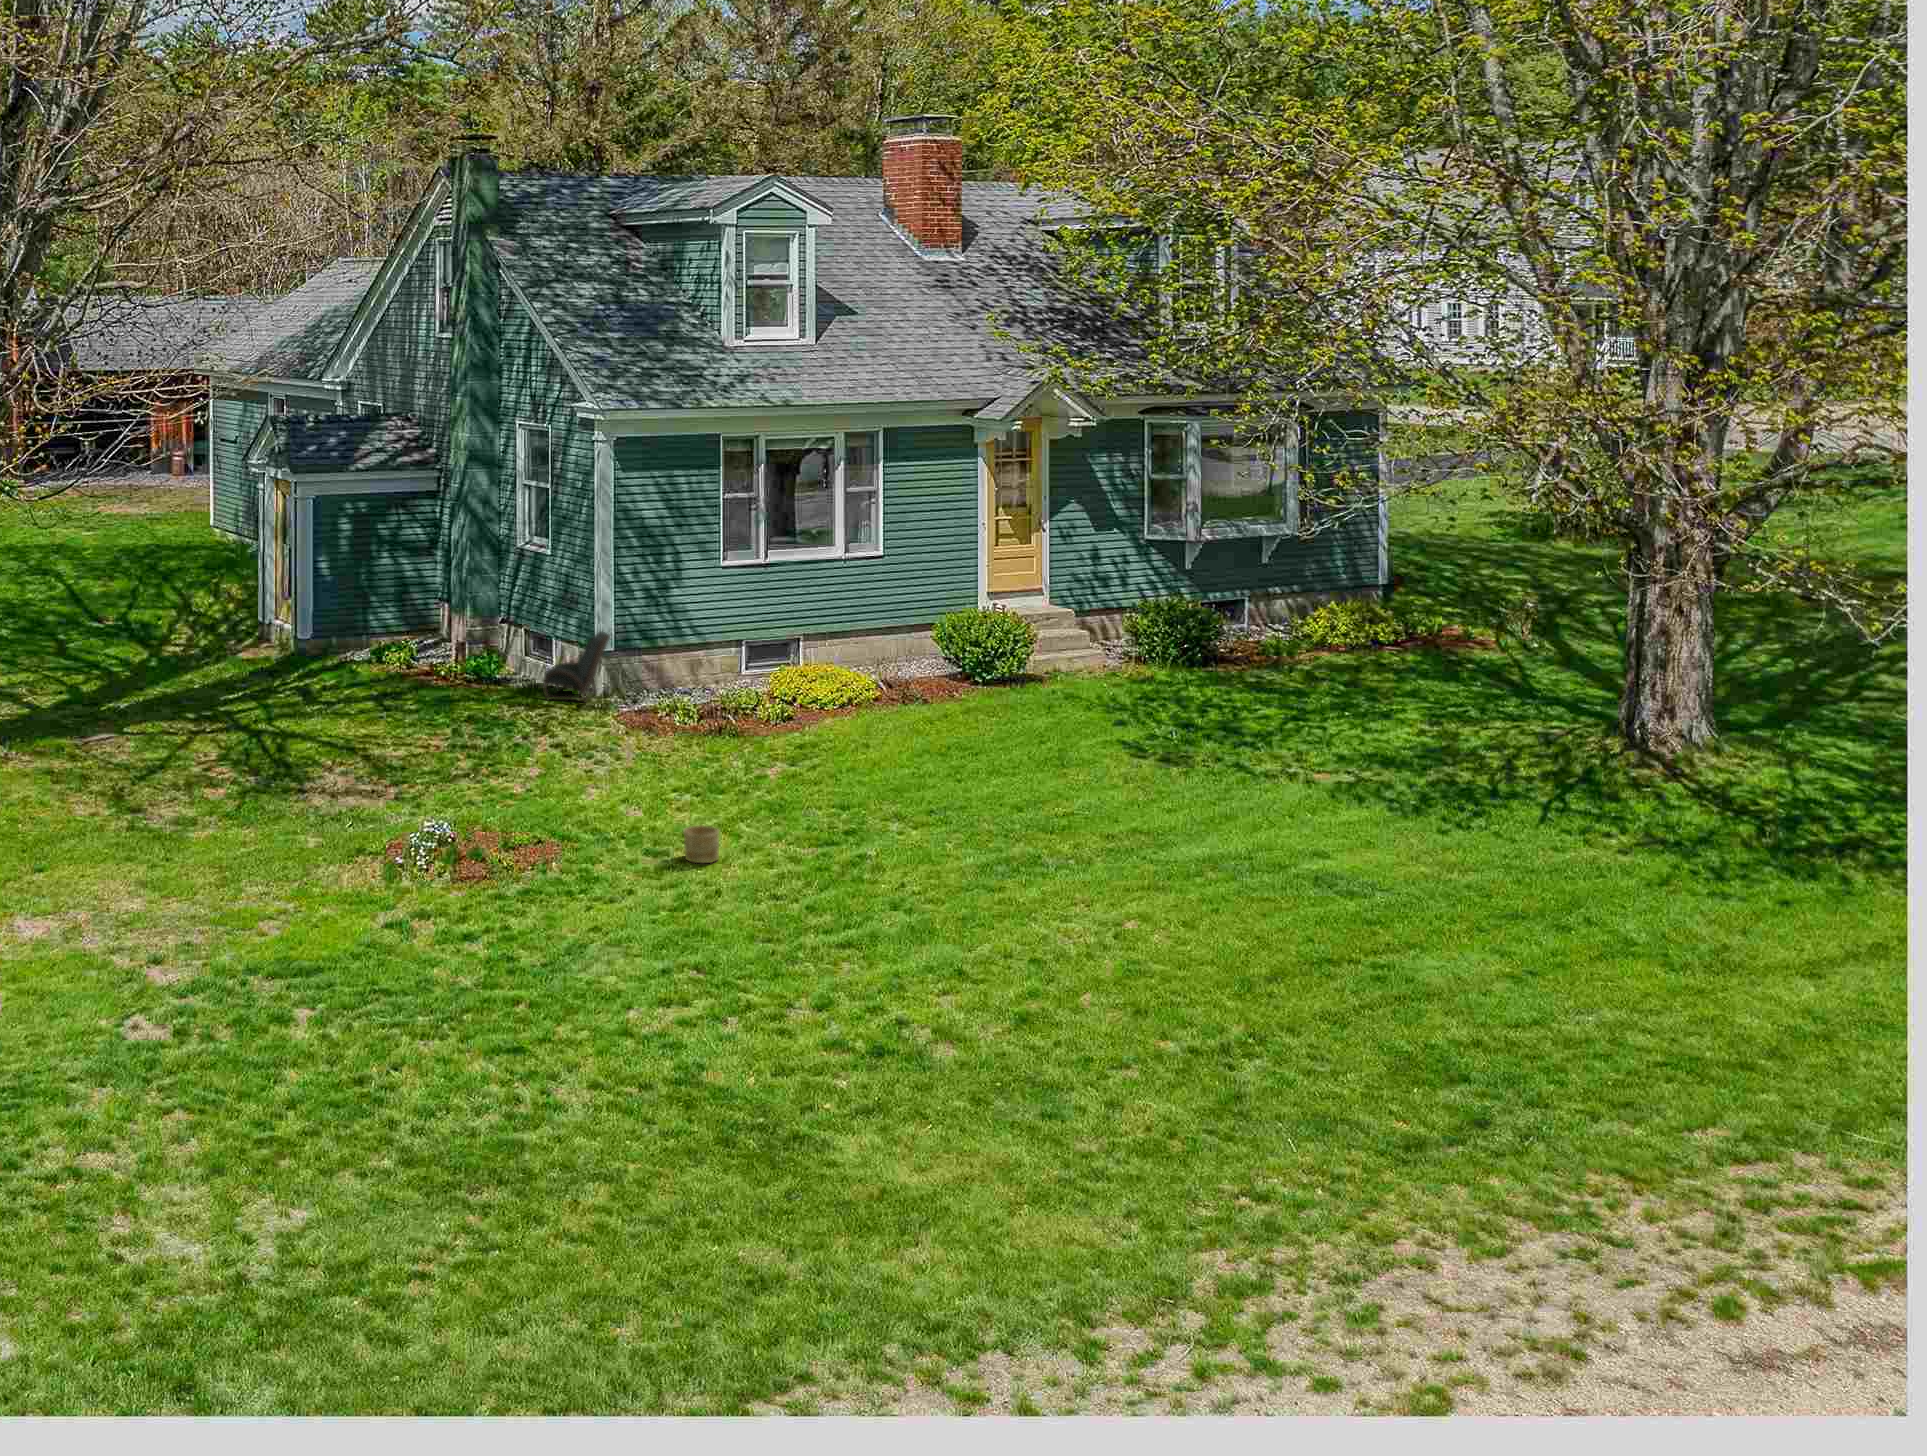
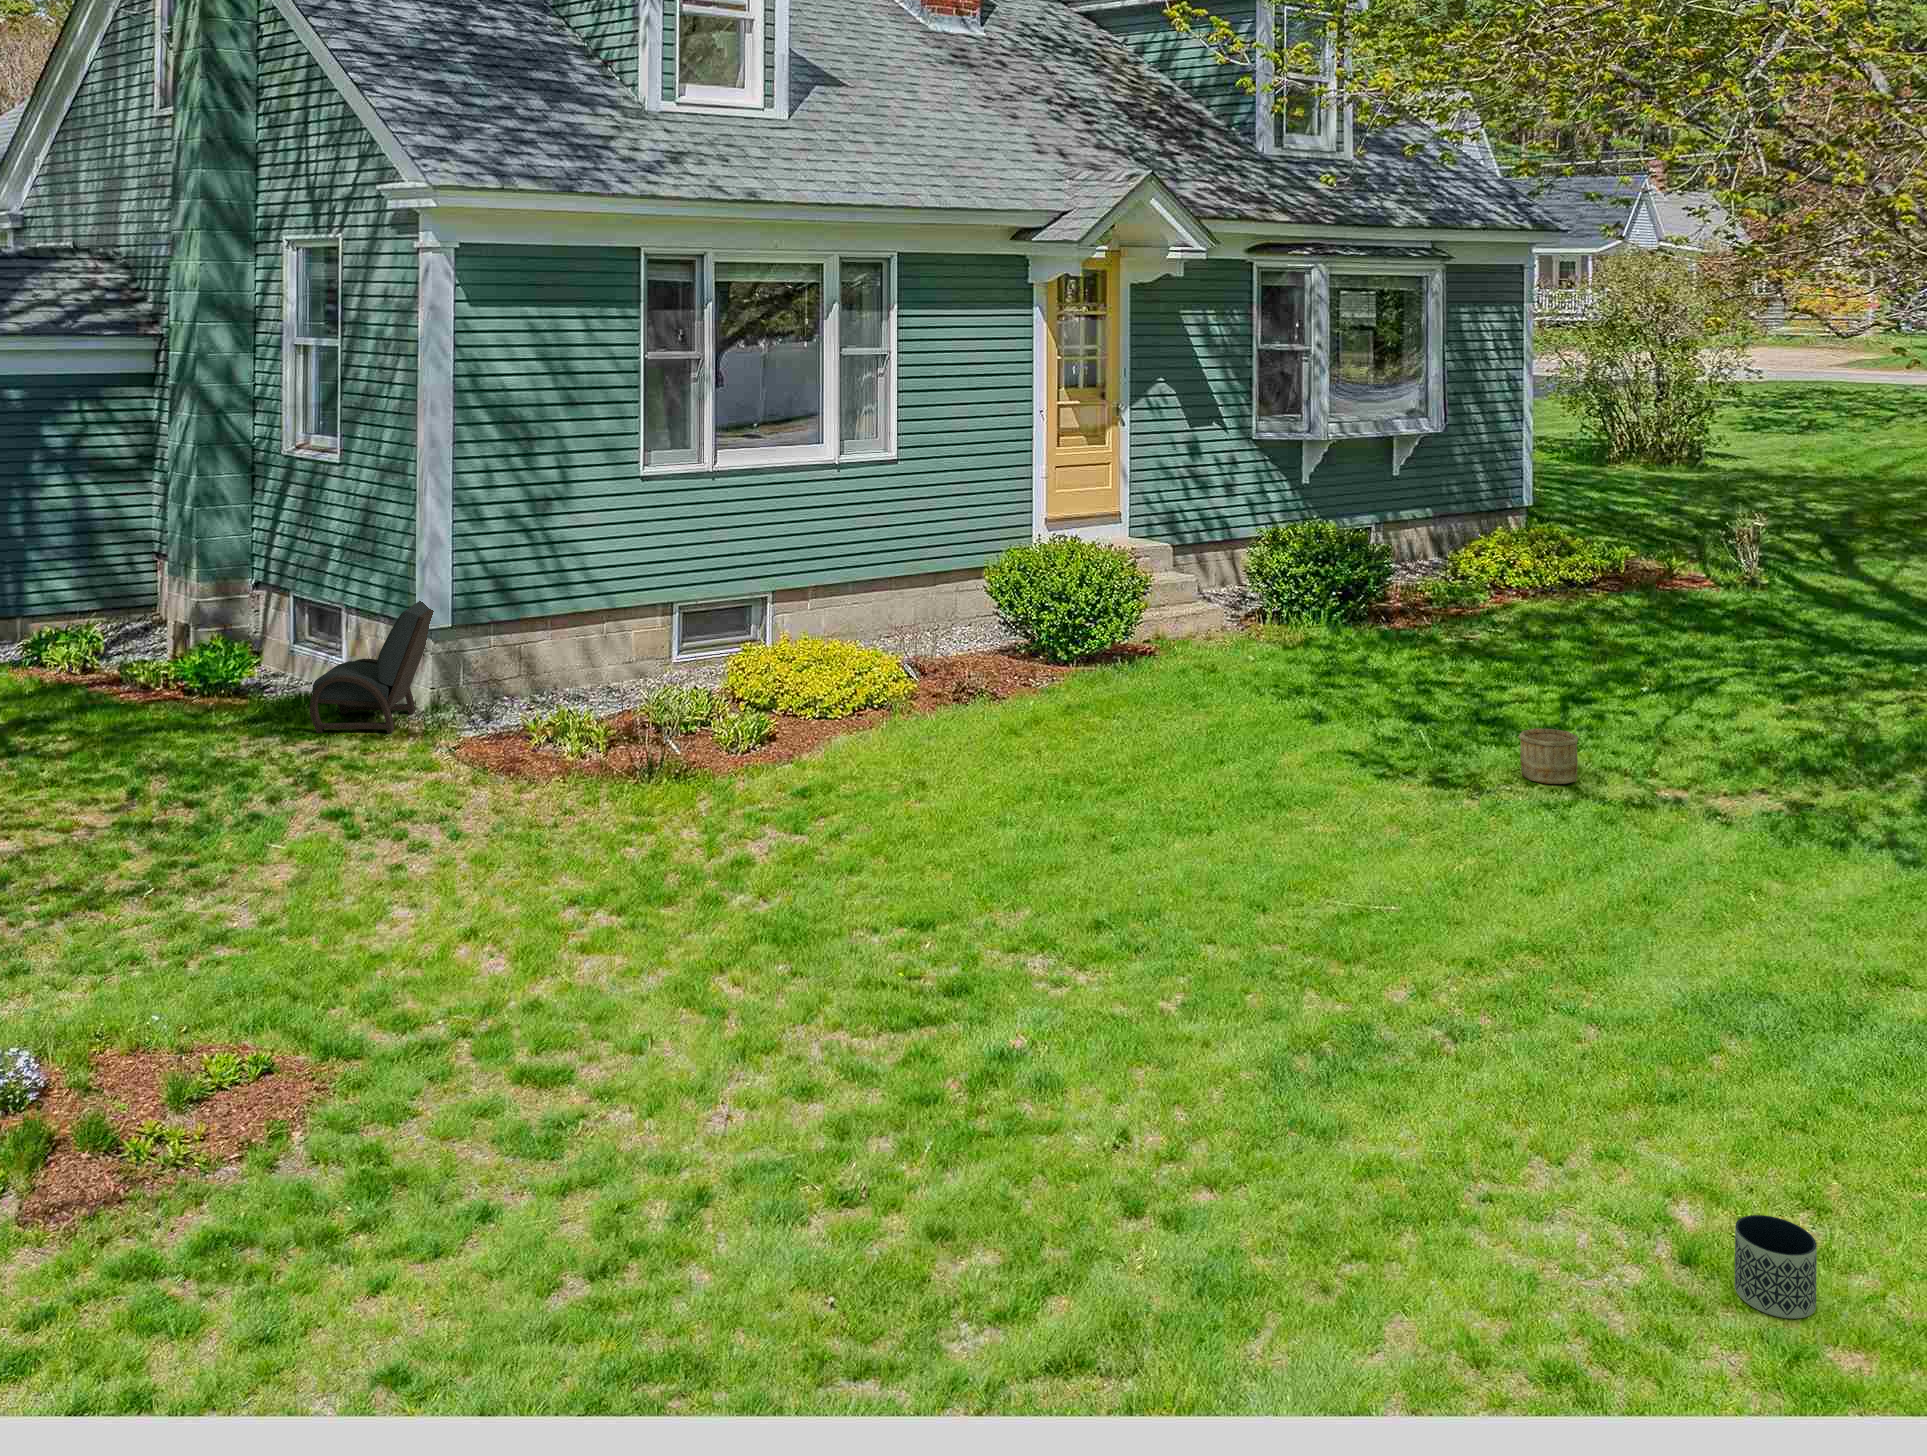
wooden bucket: present [683,825,719,863] -> present [1518,728,1578,784]
planter: none [1118,899,1147,932] -> present [1735,1215,1817,1319]

